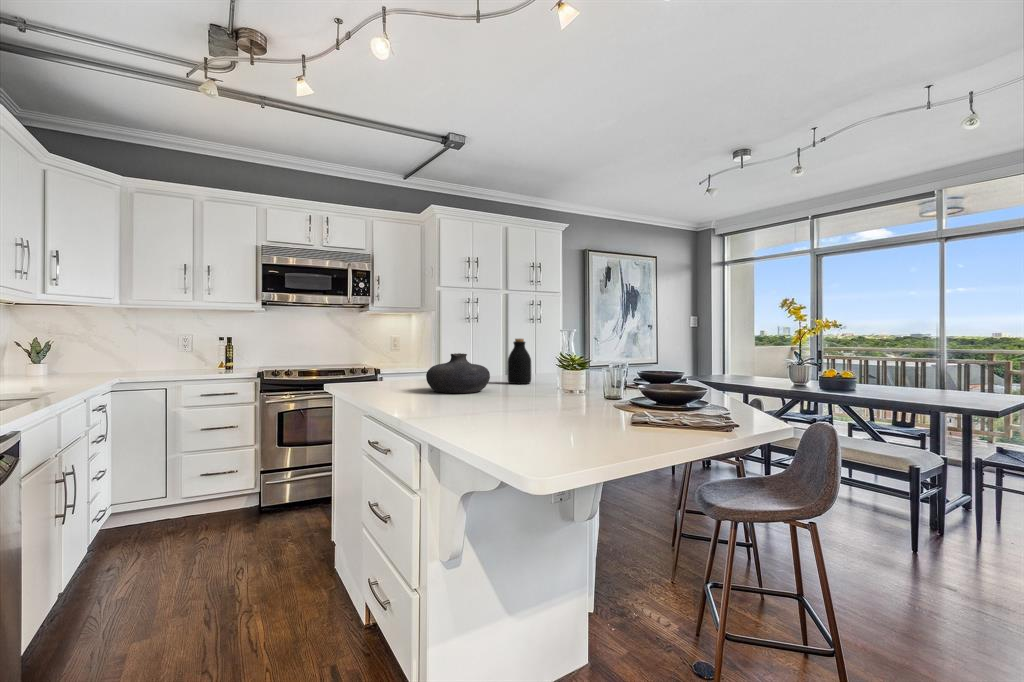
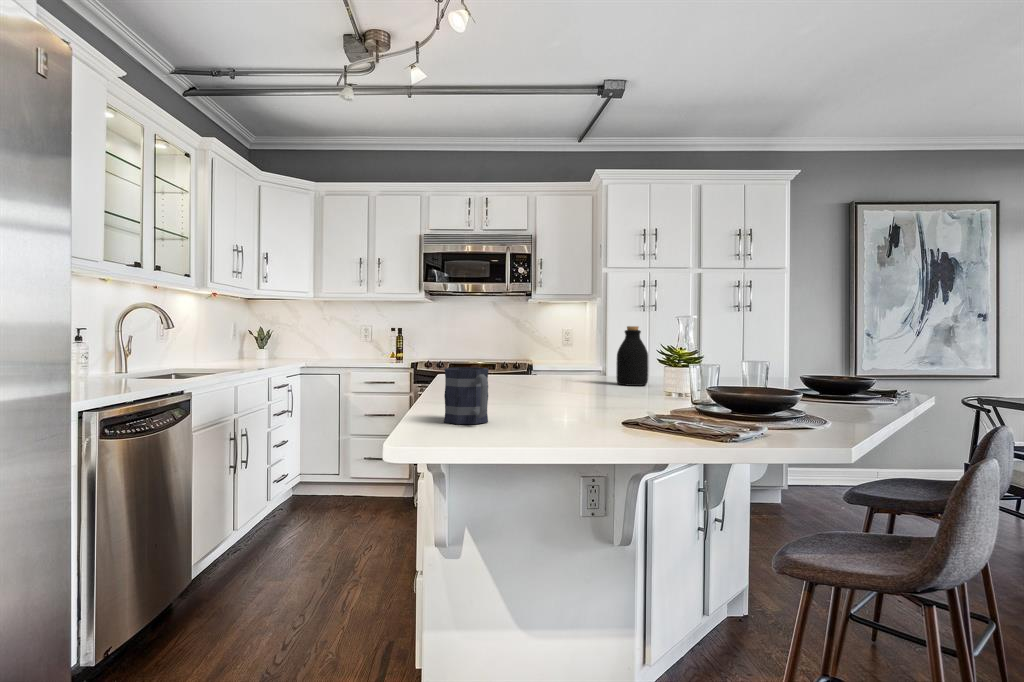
vase: present [426,353,490,393] -> none [483,342,560,389]
mug: none [529,380,580,426] -> present [444,368,489,424]

